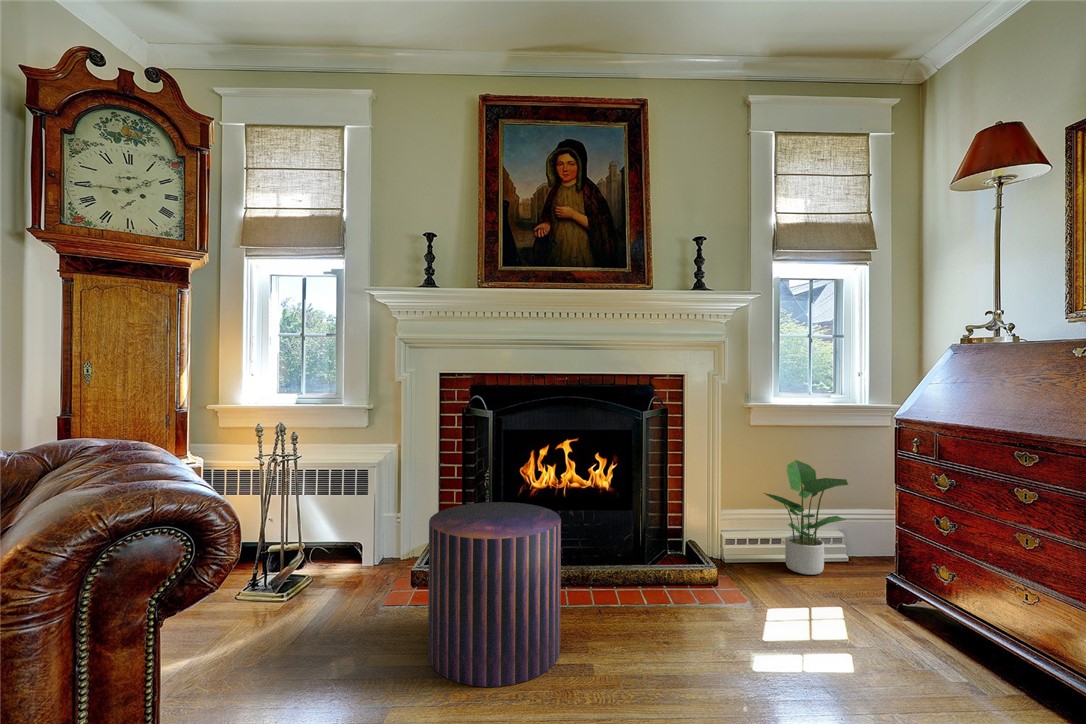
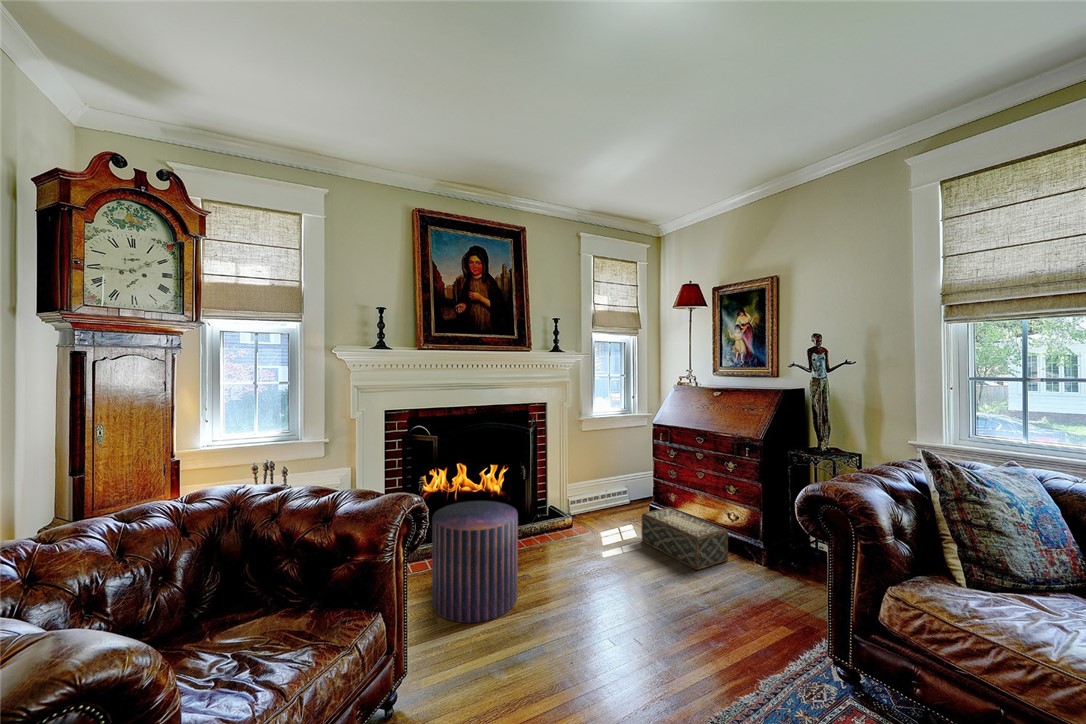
potted plant: present [764,460,848,575] -> none [592,450,636,516]
woven basket: none [835,571,1024,703] -> present [641,507,728,570]

